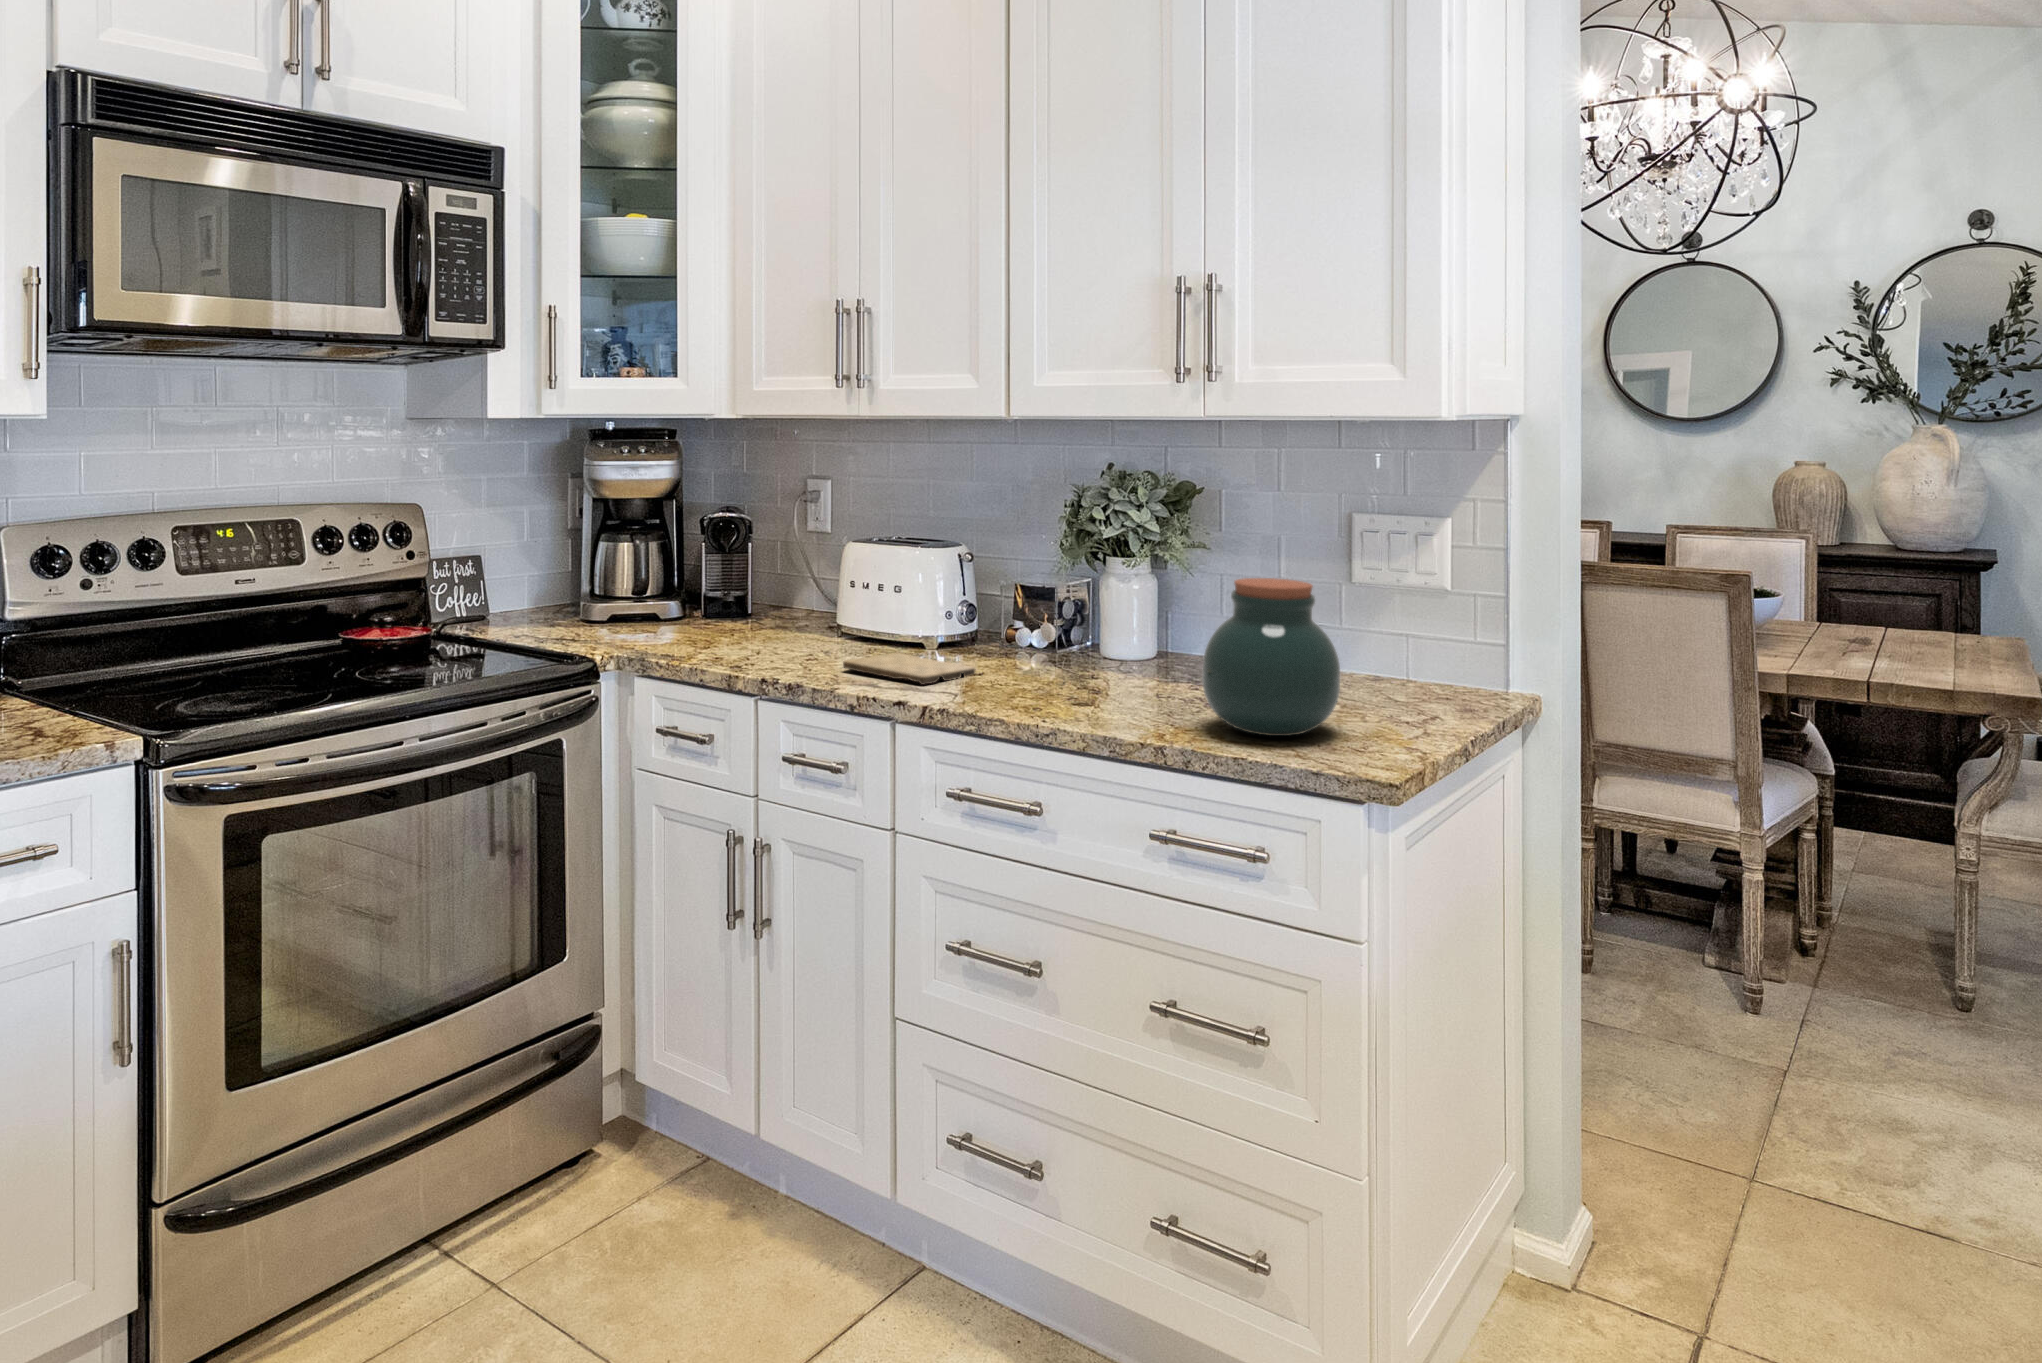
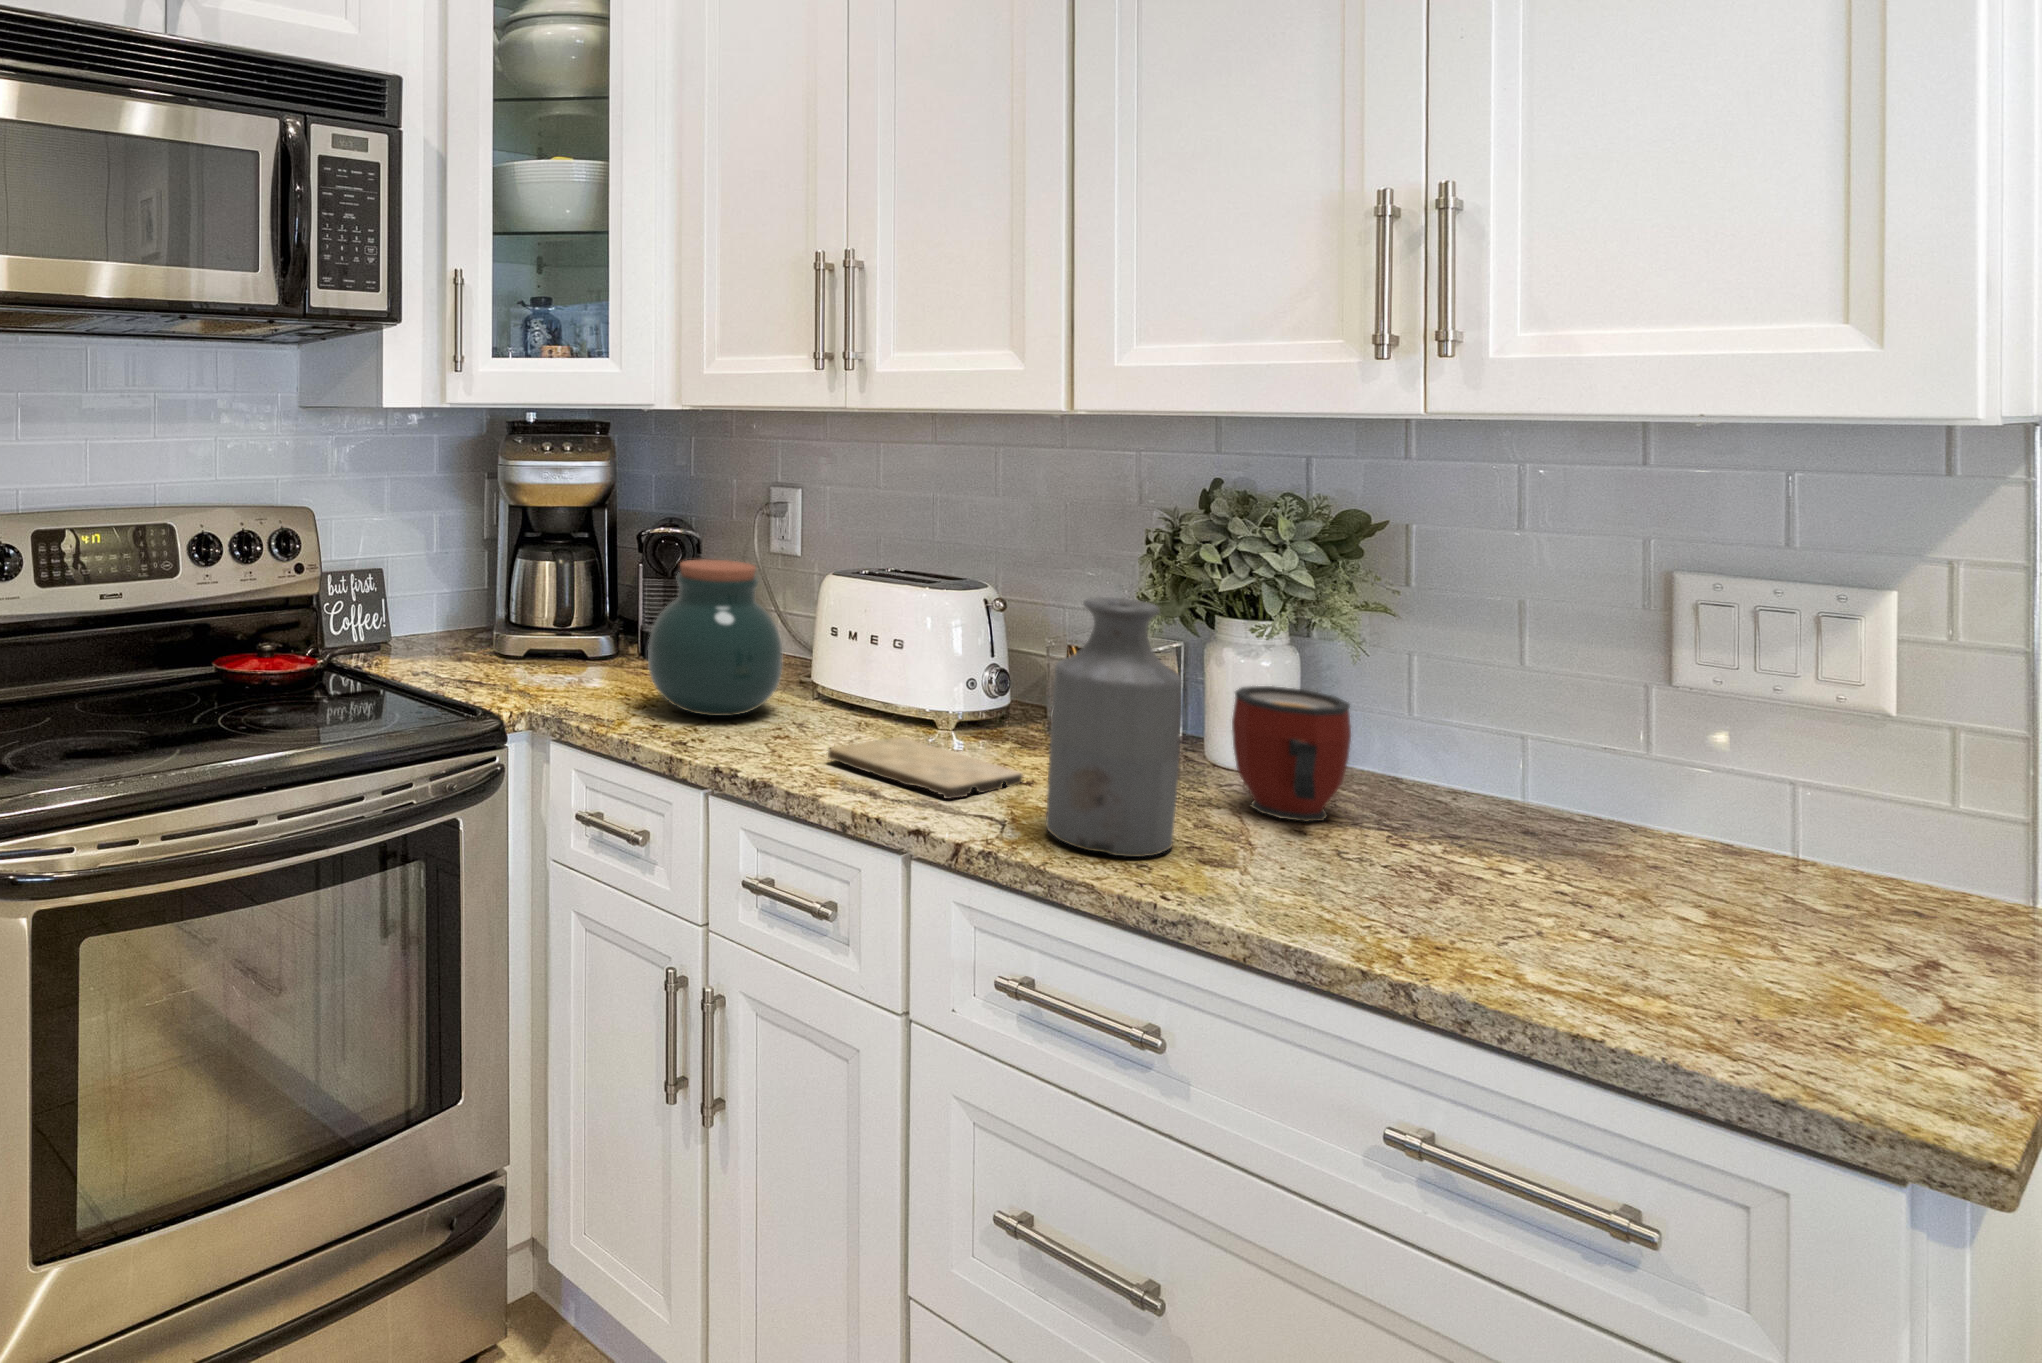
bottle: none [983,539,1066,705] -> present [1046,597,1181,857]
jar: present [1202,578,1340,736] -> present [648,559,783,716]
mug: none [1107,598,1178,682] -> present [1232,686,1351,822]

